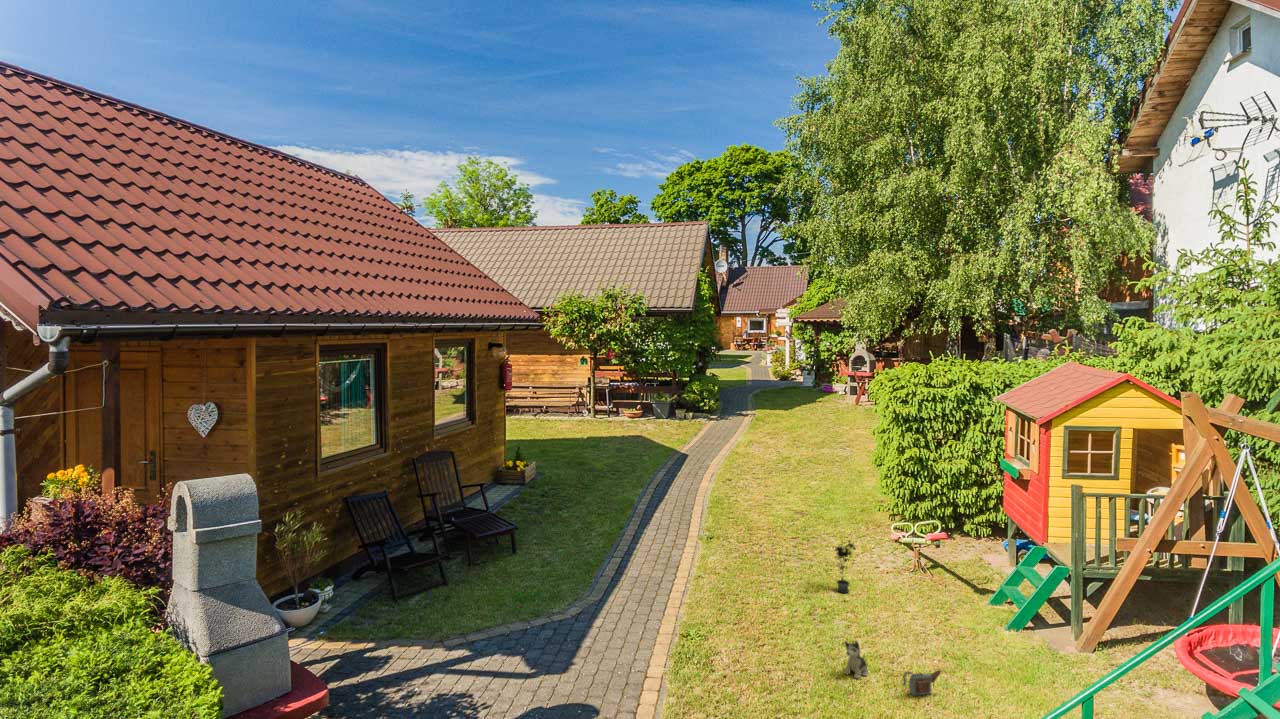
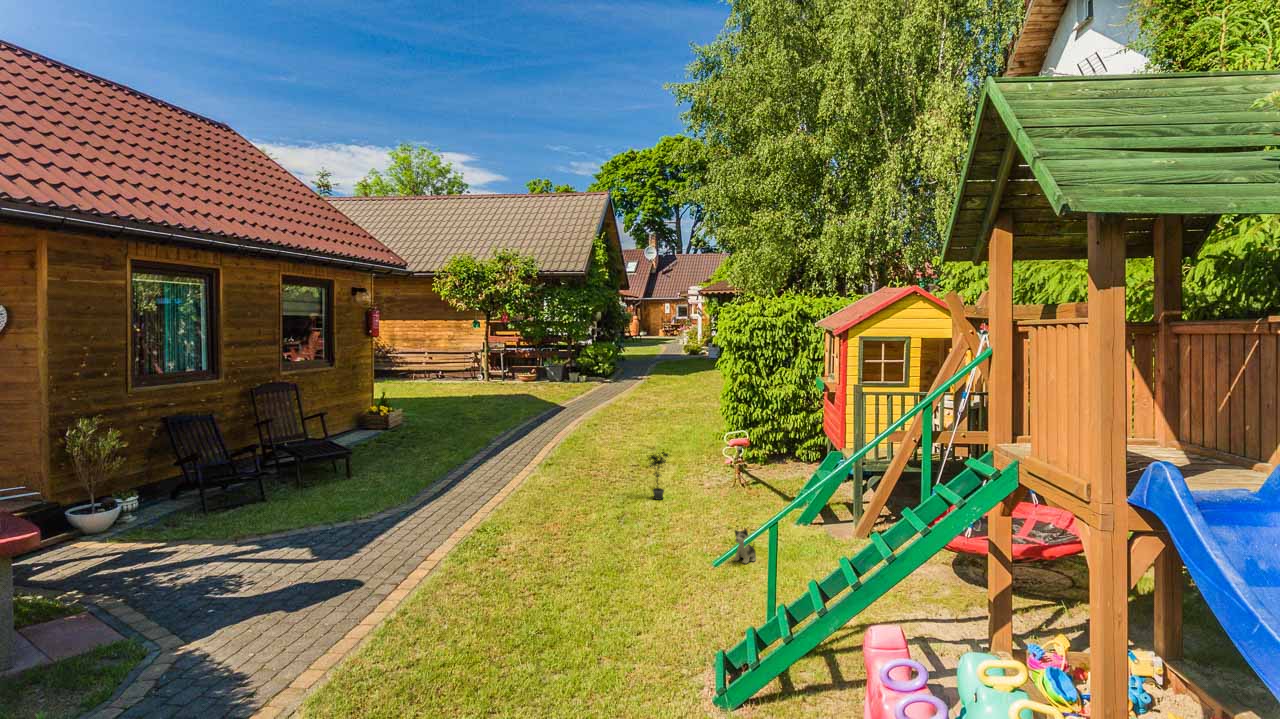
plush toy: present [844,641,868,679] -> present [733,529,756,564]
watering can: present [903,670,941,695] -> none [670,541,708,565]

